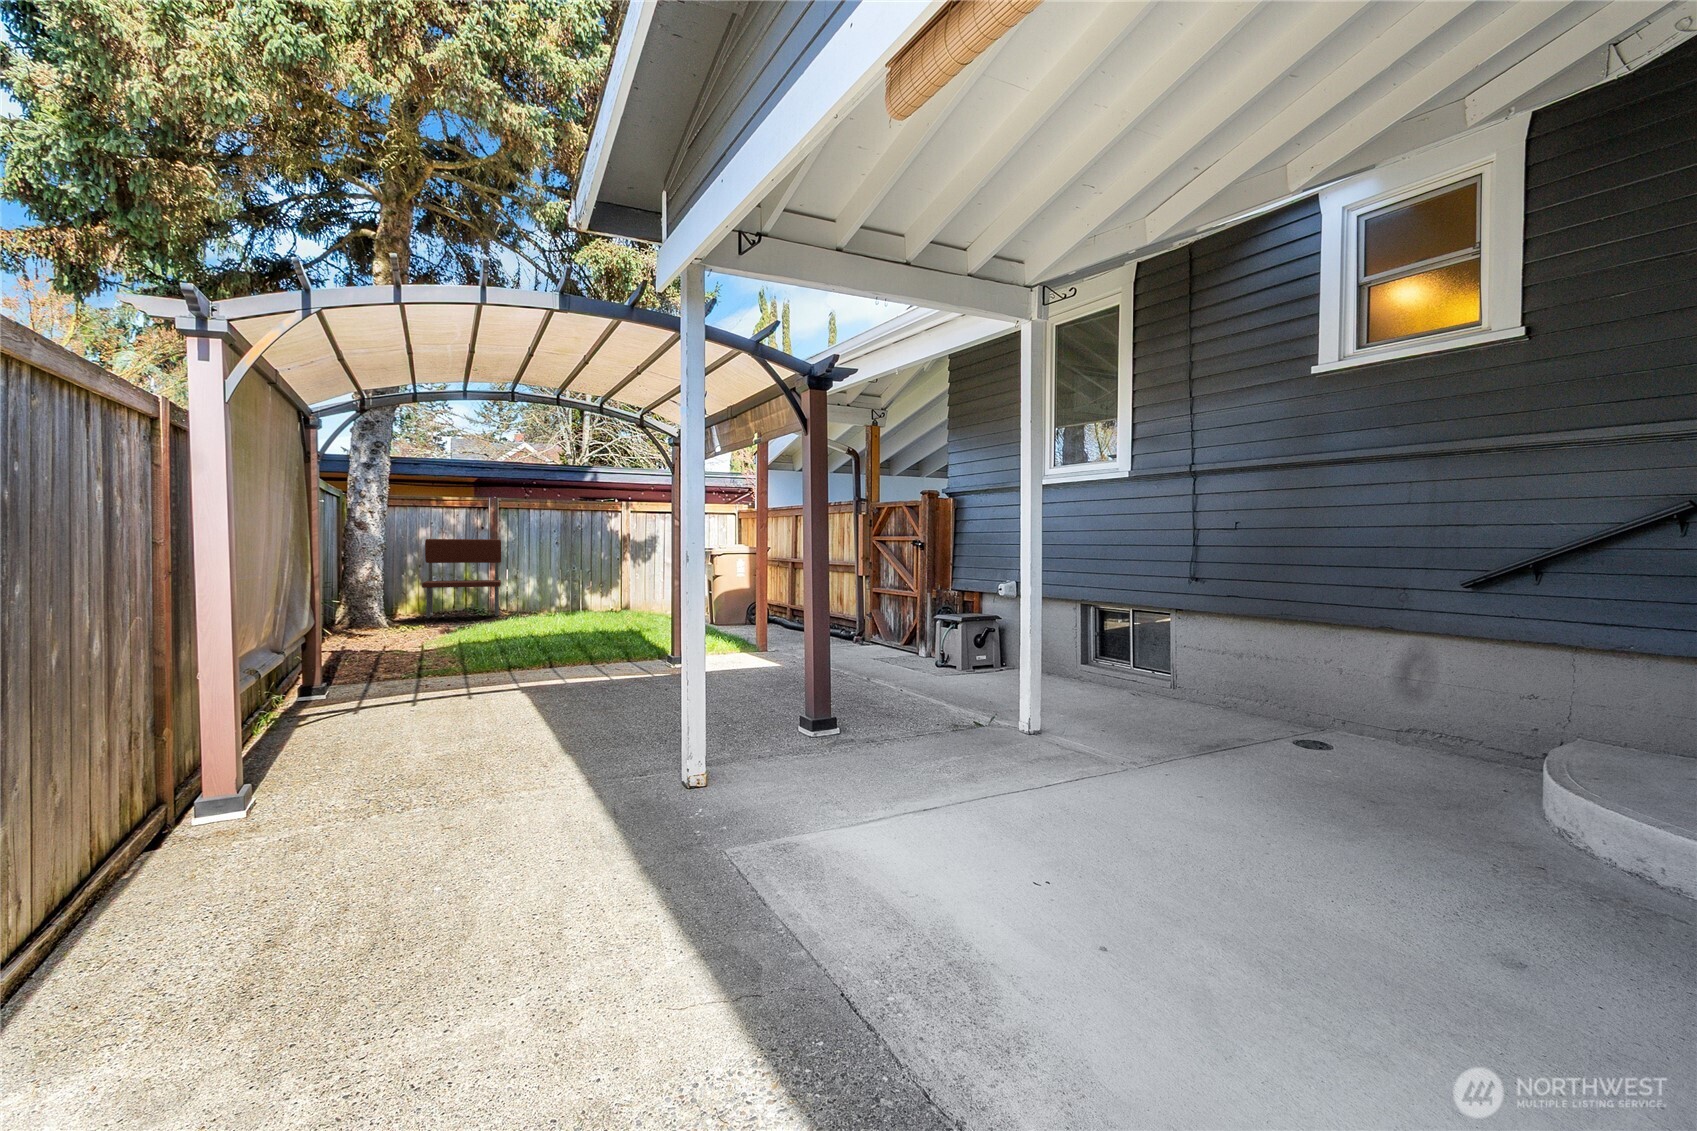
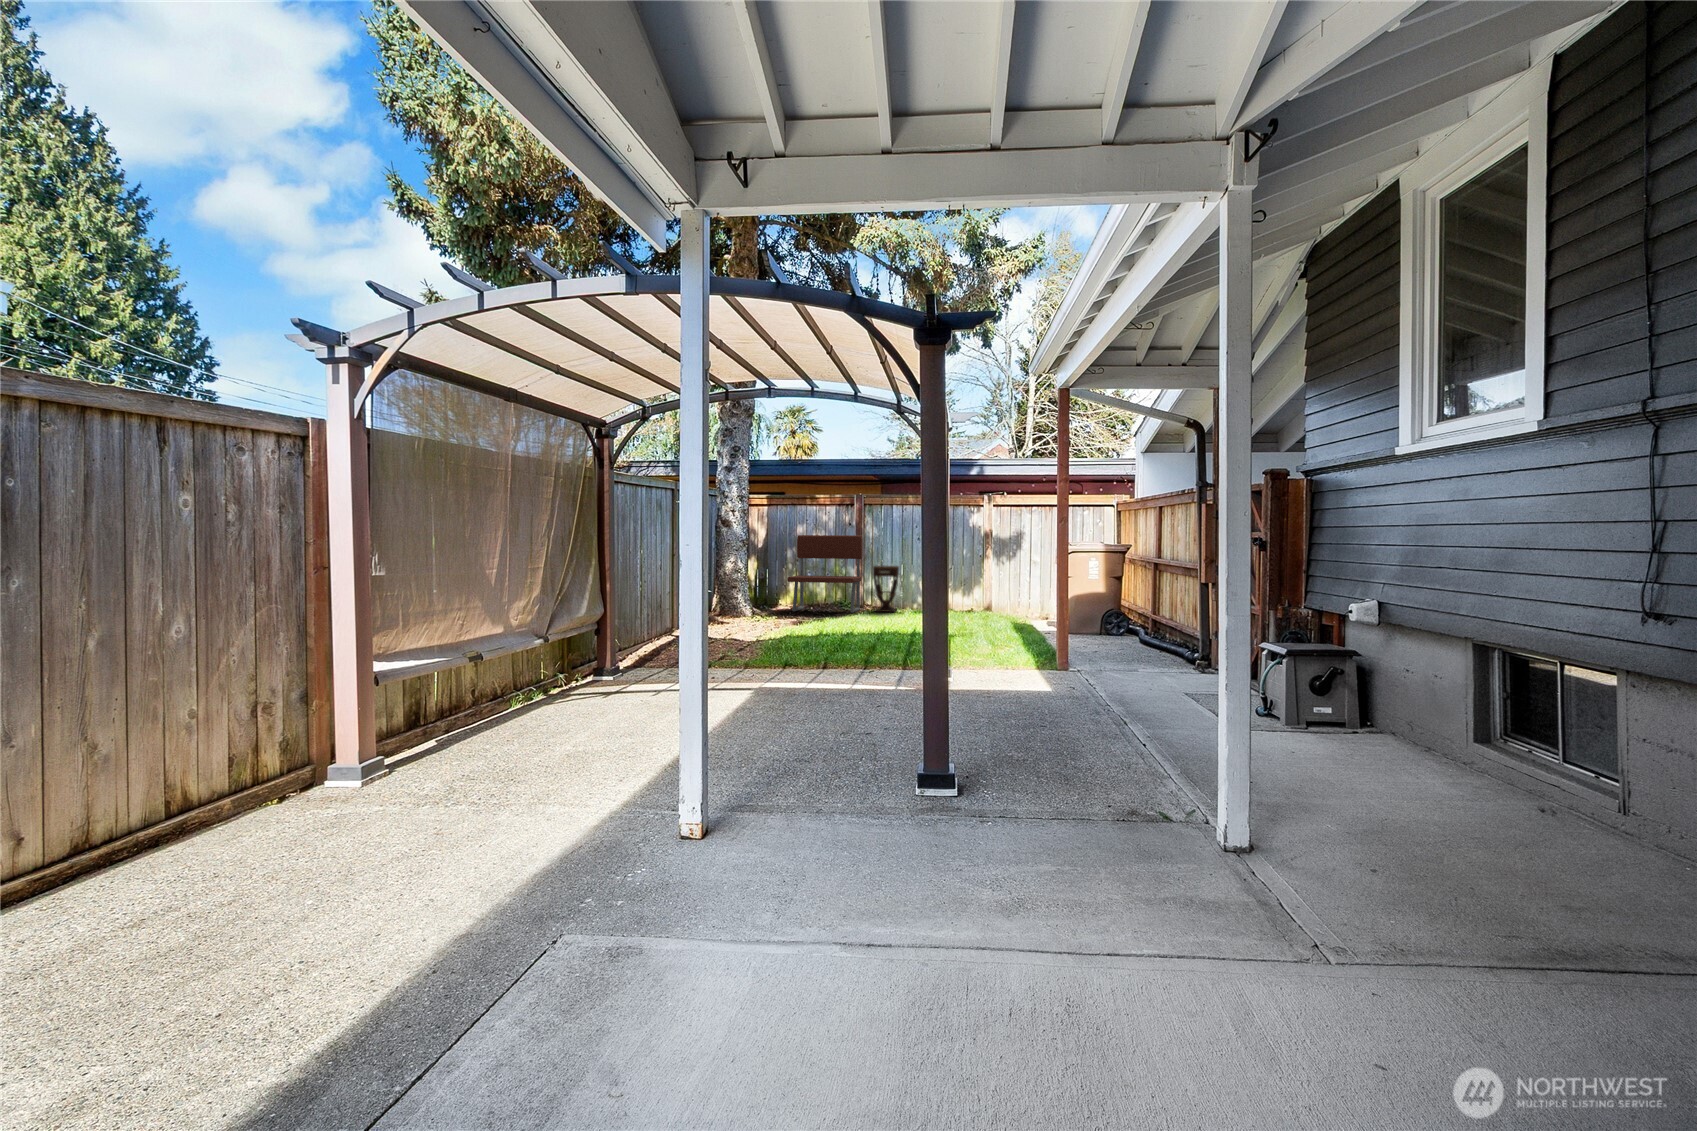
side table: none [516,569,541,614] -> present [873,565,899,612]

